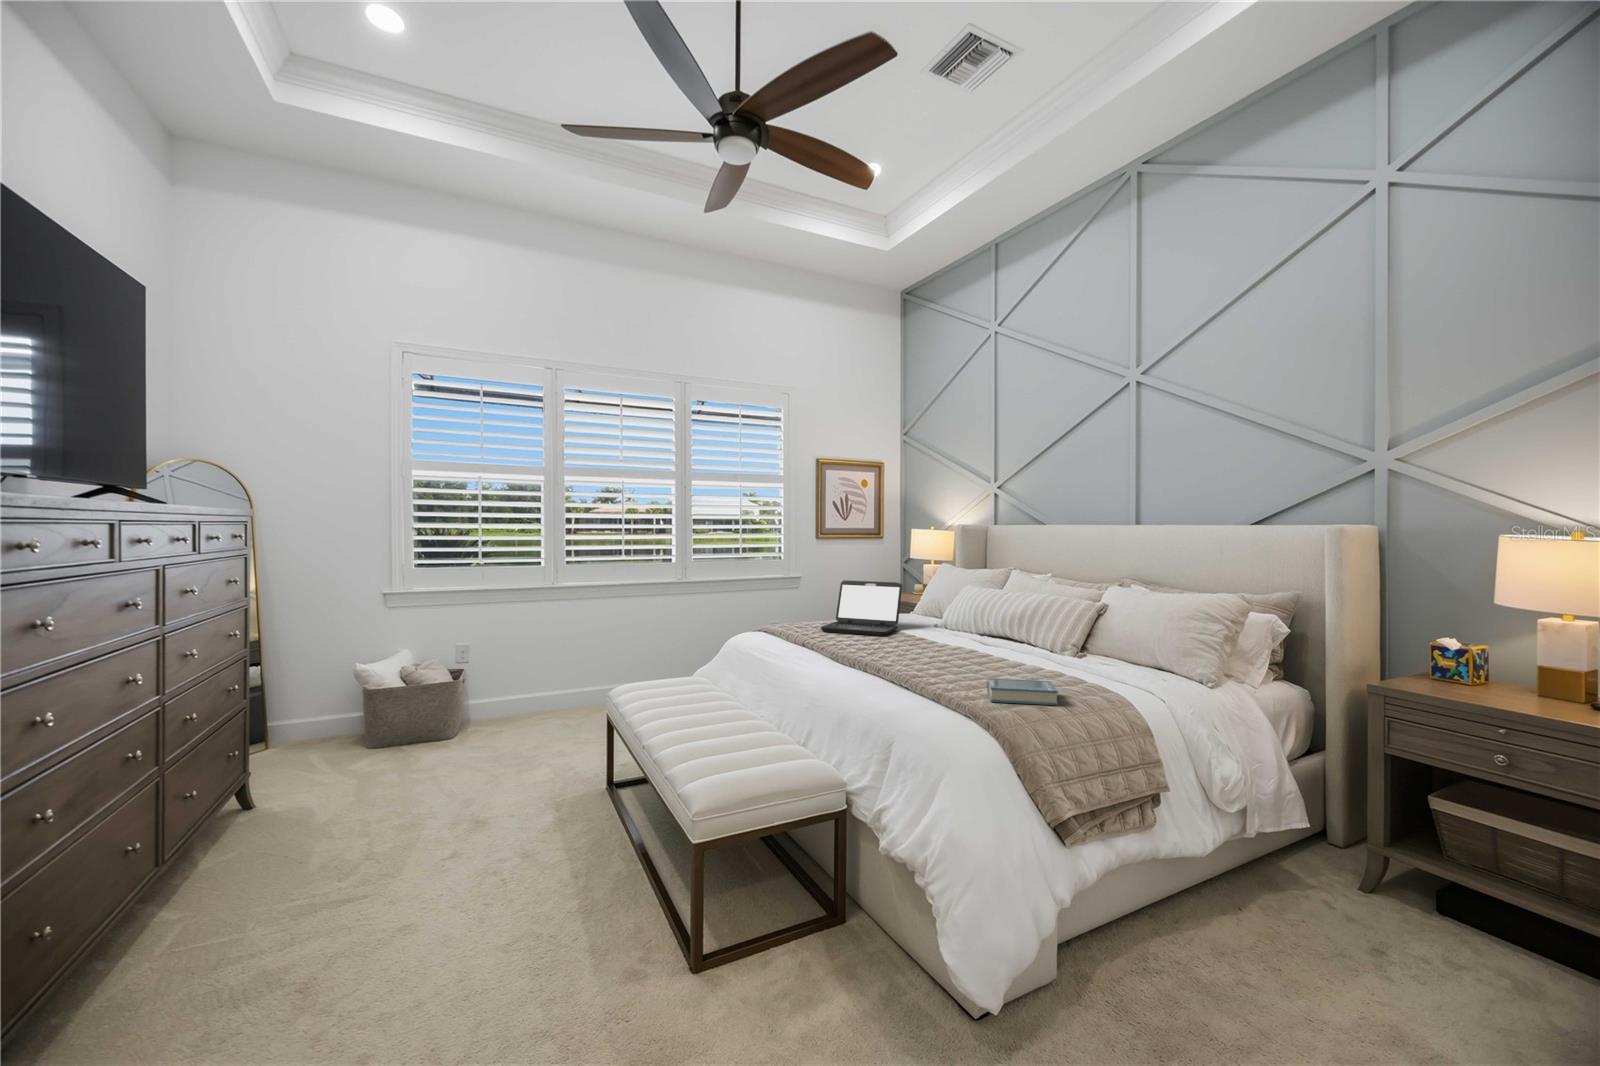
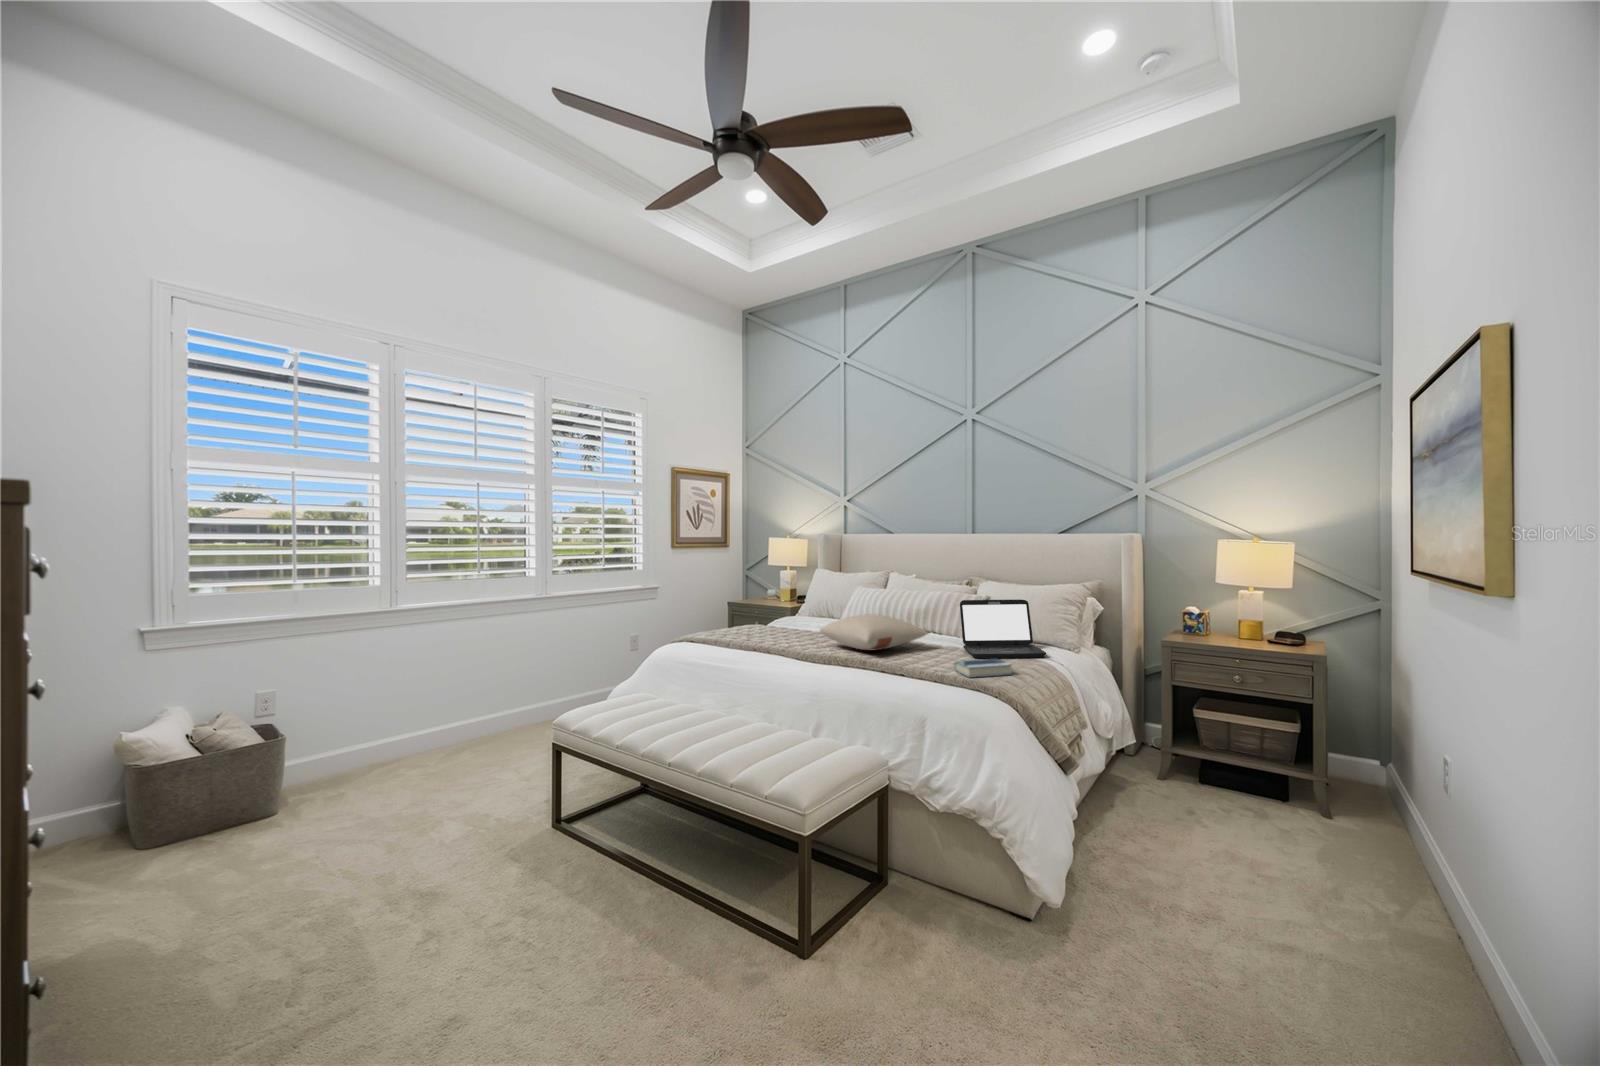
laptop: present [821,580,902,636] -> present [960,600,1046,658]
pillow: none [876,613,998,656] -> present [820,614,928,651]

